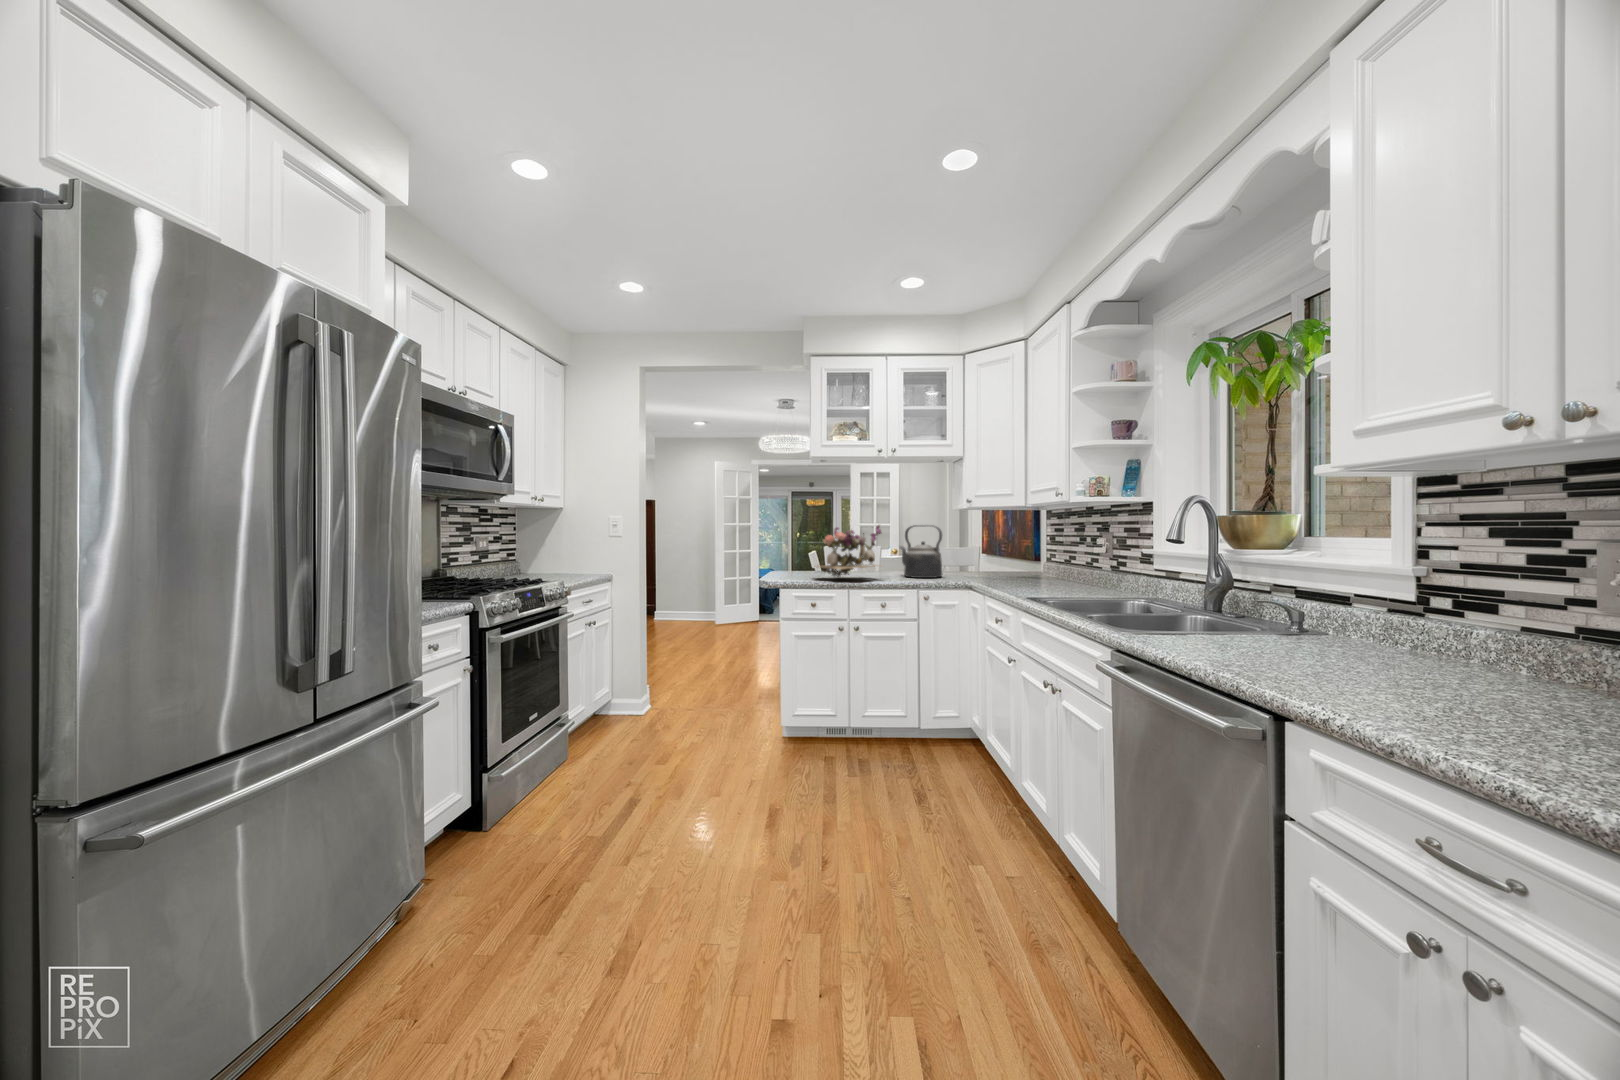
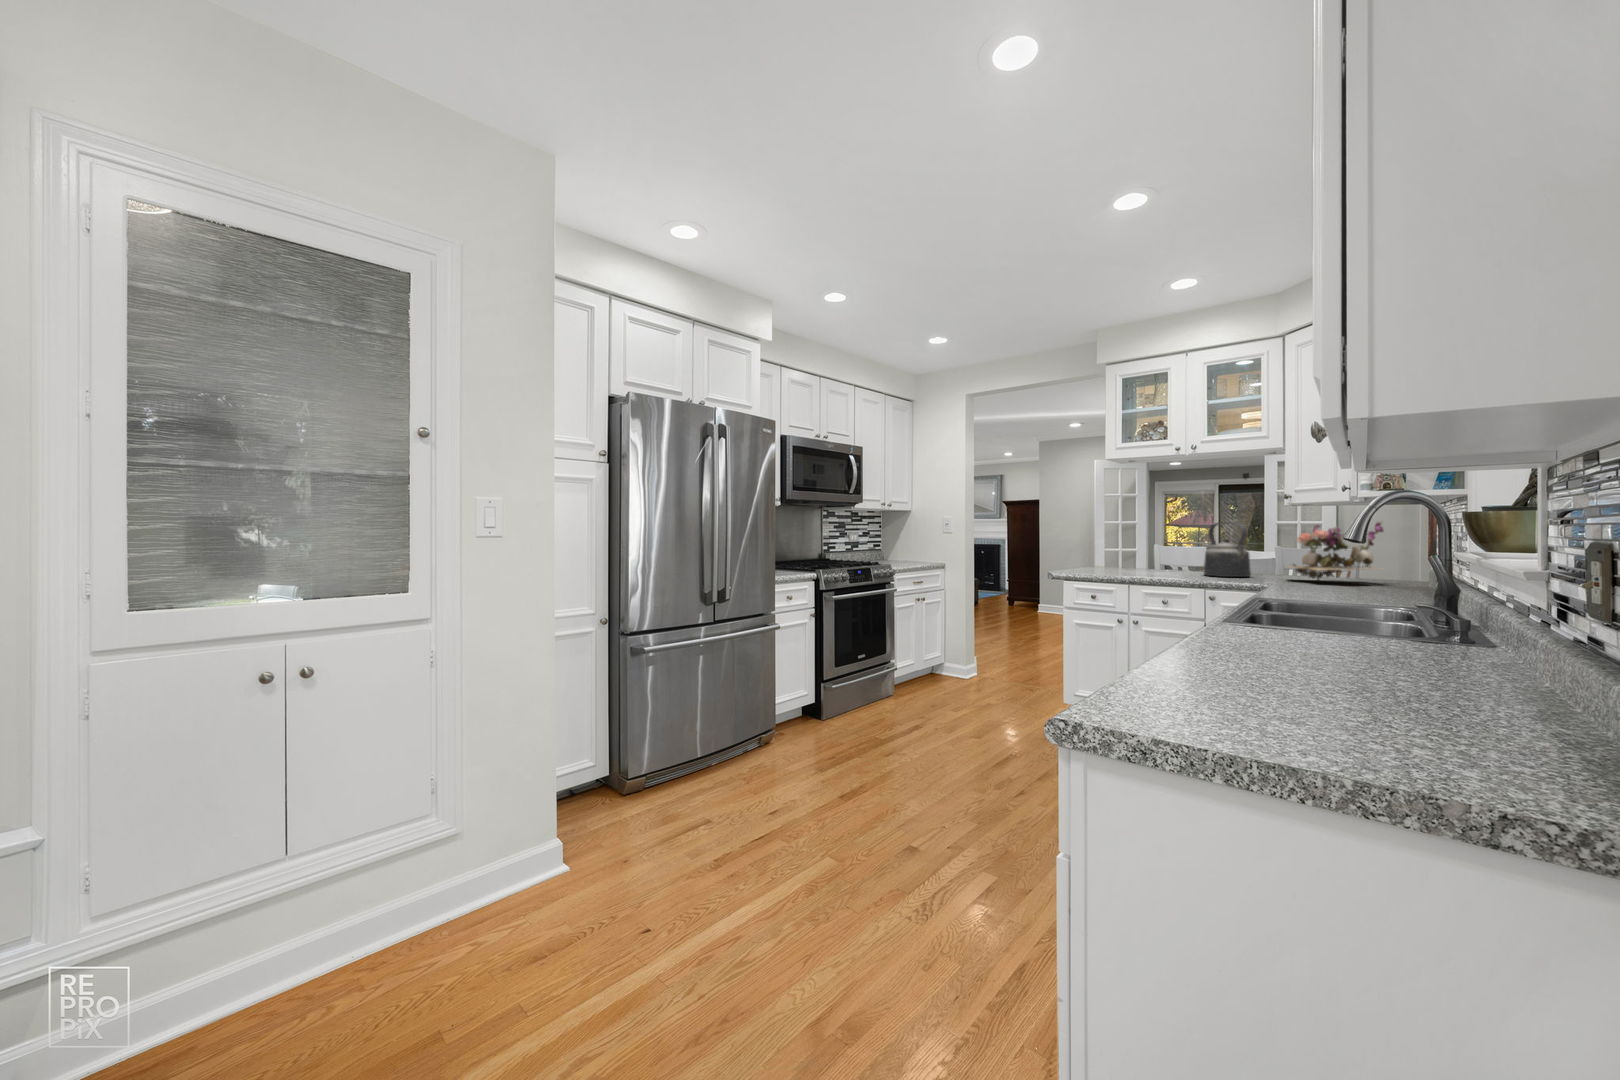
flower arrangement: present [818,525,881,579] -> present [1288,521,1384,580]

